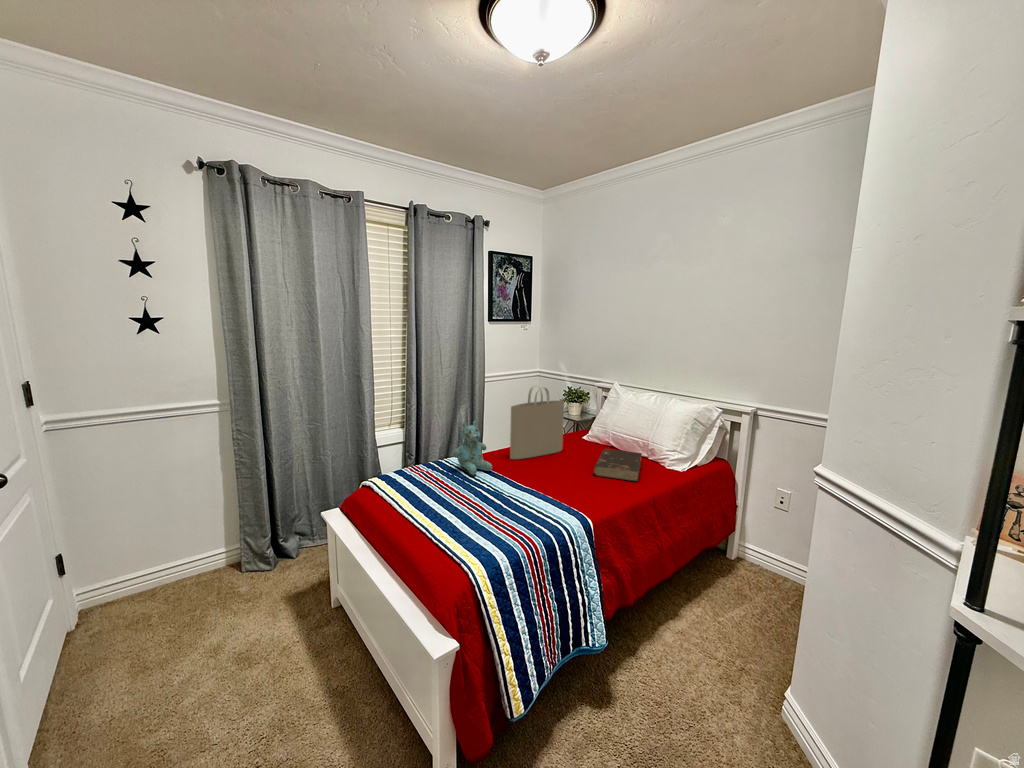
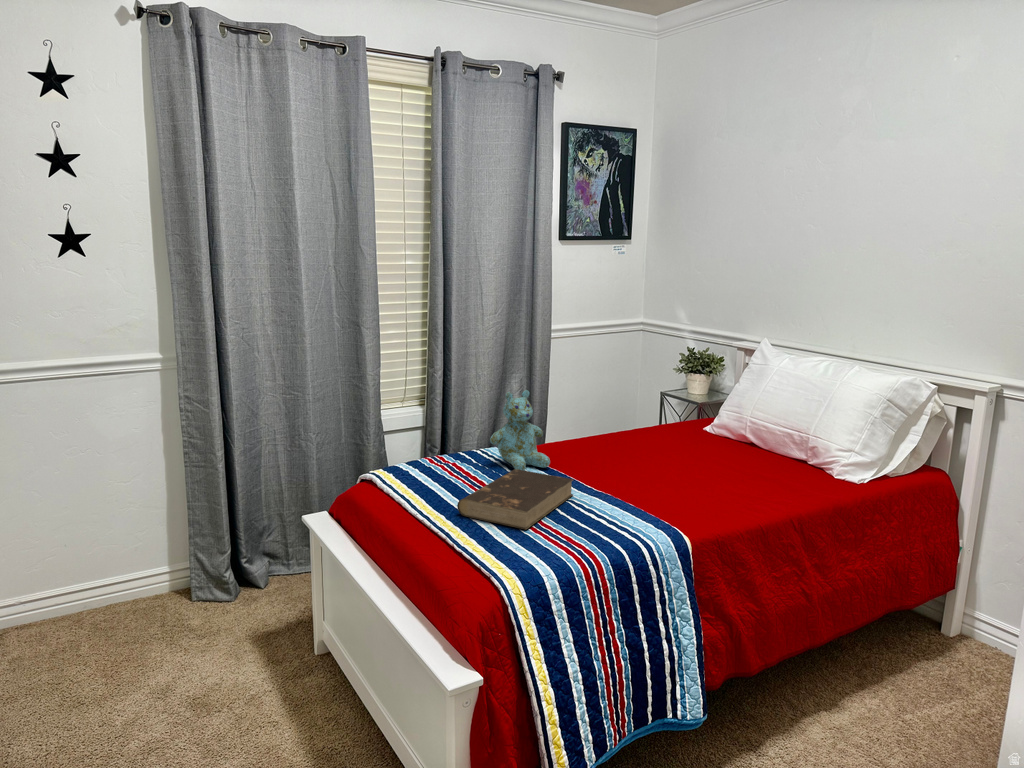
tote bag: present [510,385,564,459] -> none [580,339,671,454]
book: present [593,449,642,481] -> present [457,469,573,529]

